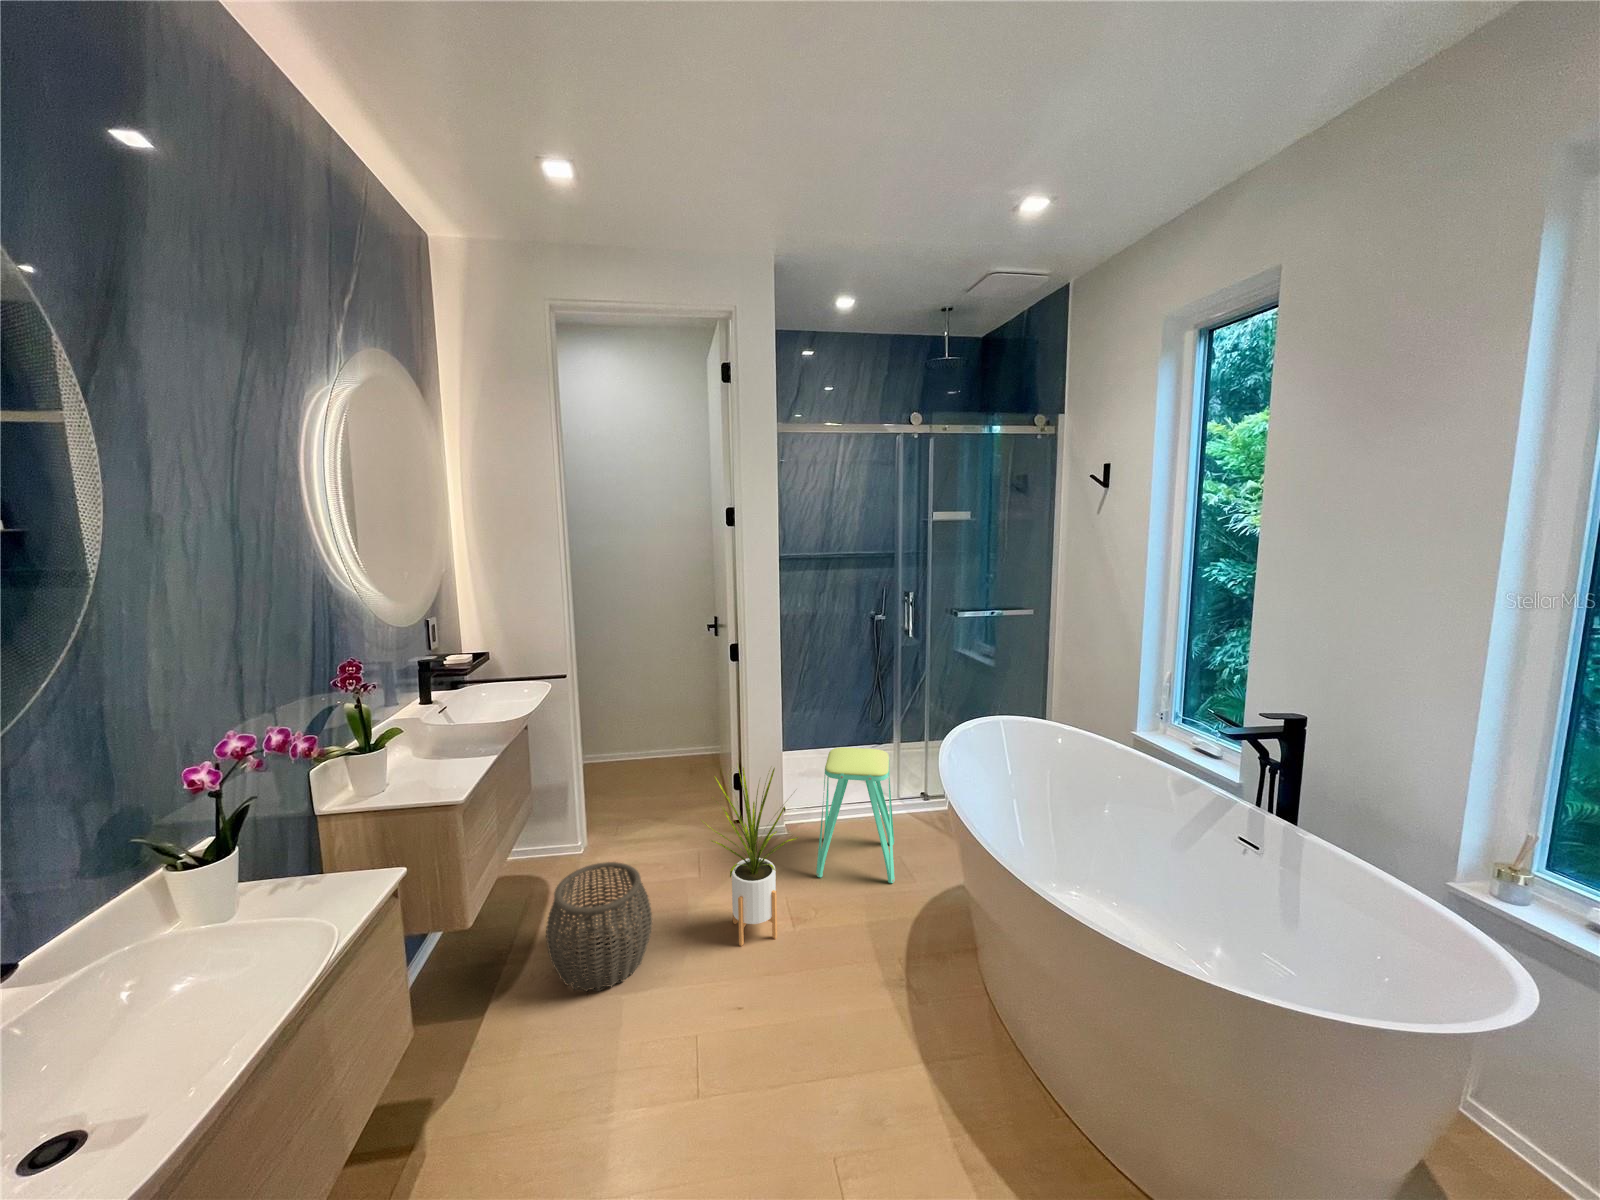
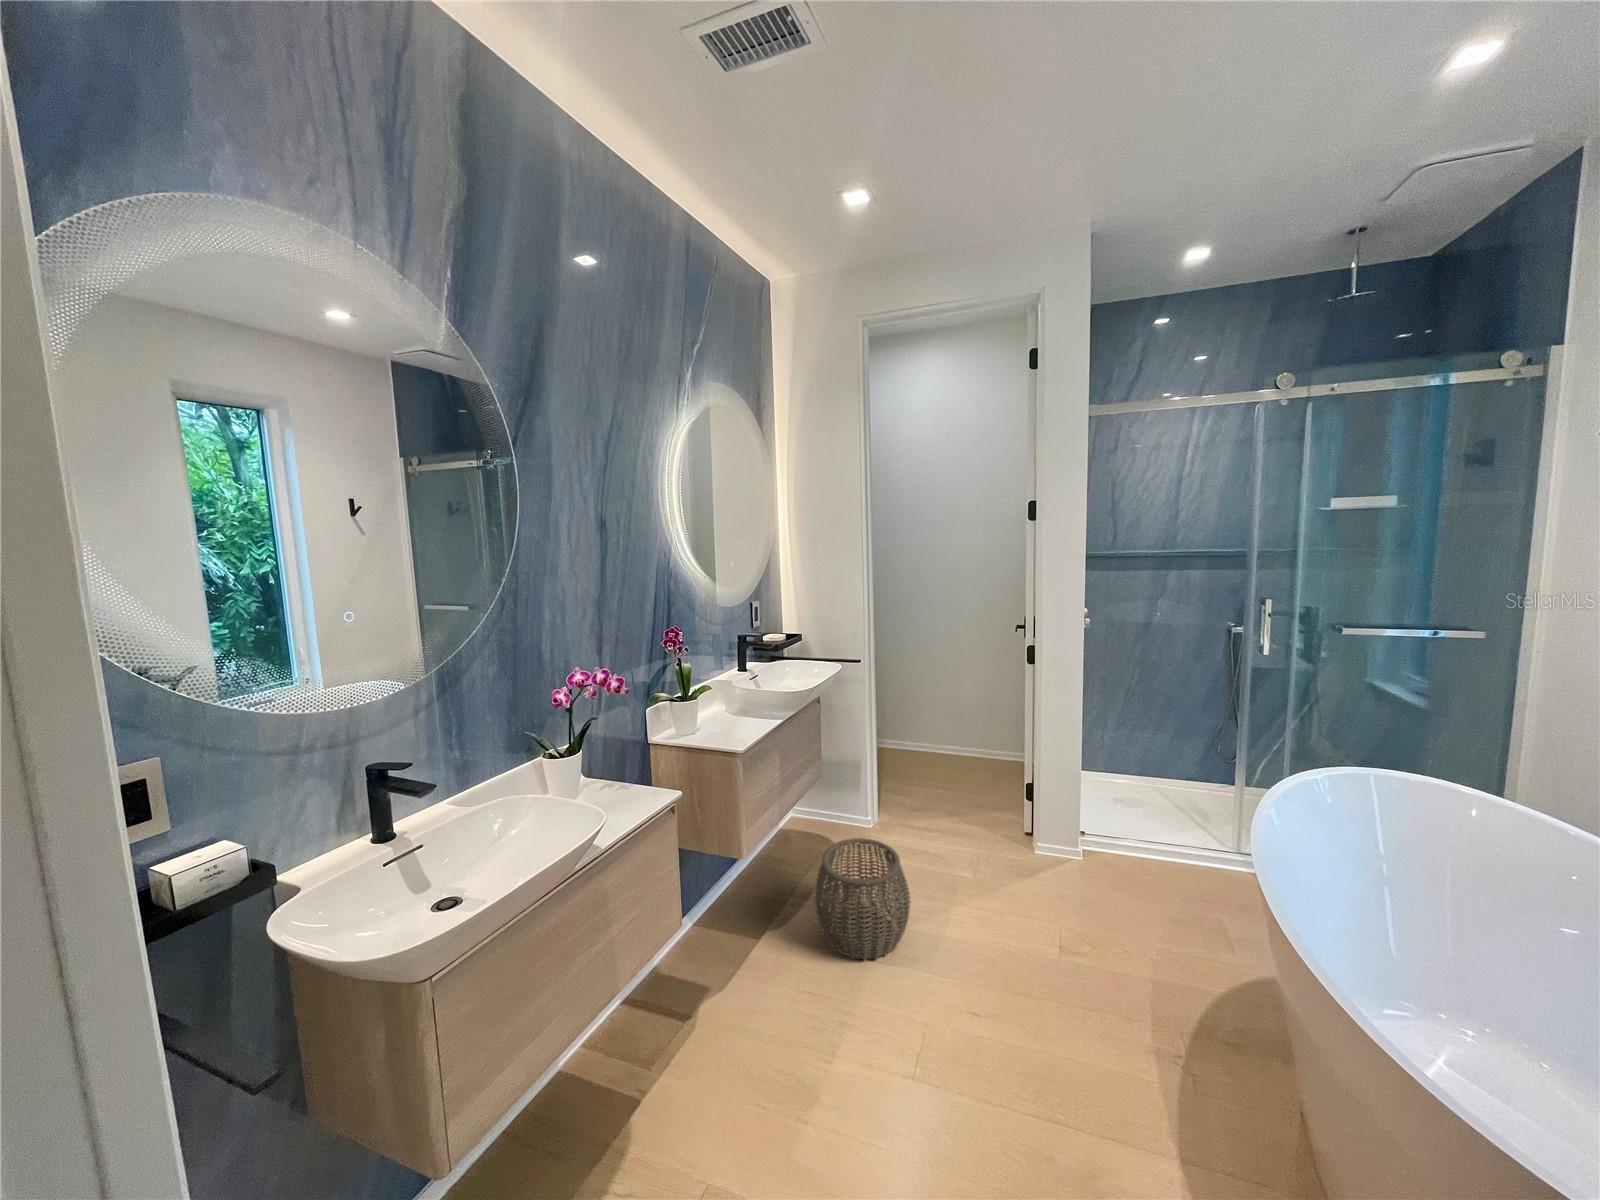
stool: present [816,748,895,883] -> none [1112,781,1235,971]
house plant: present [701,767,798,946] -> none [961,770,1081,980]

